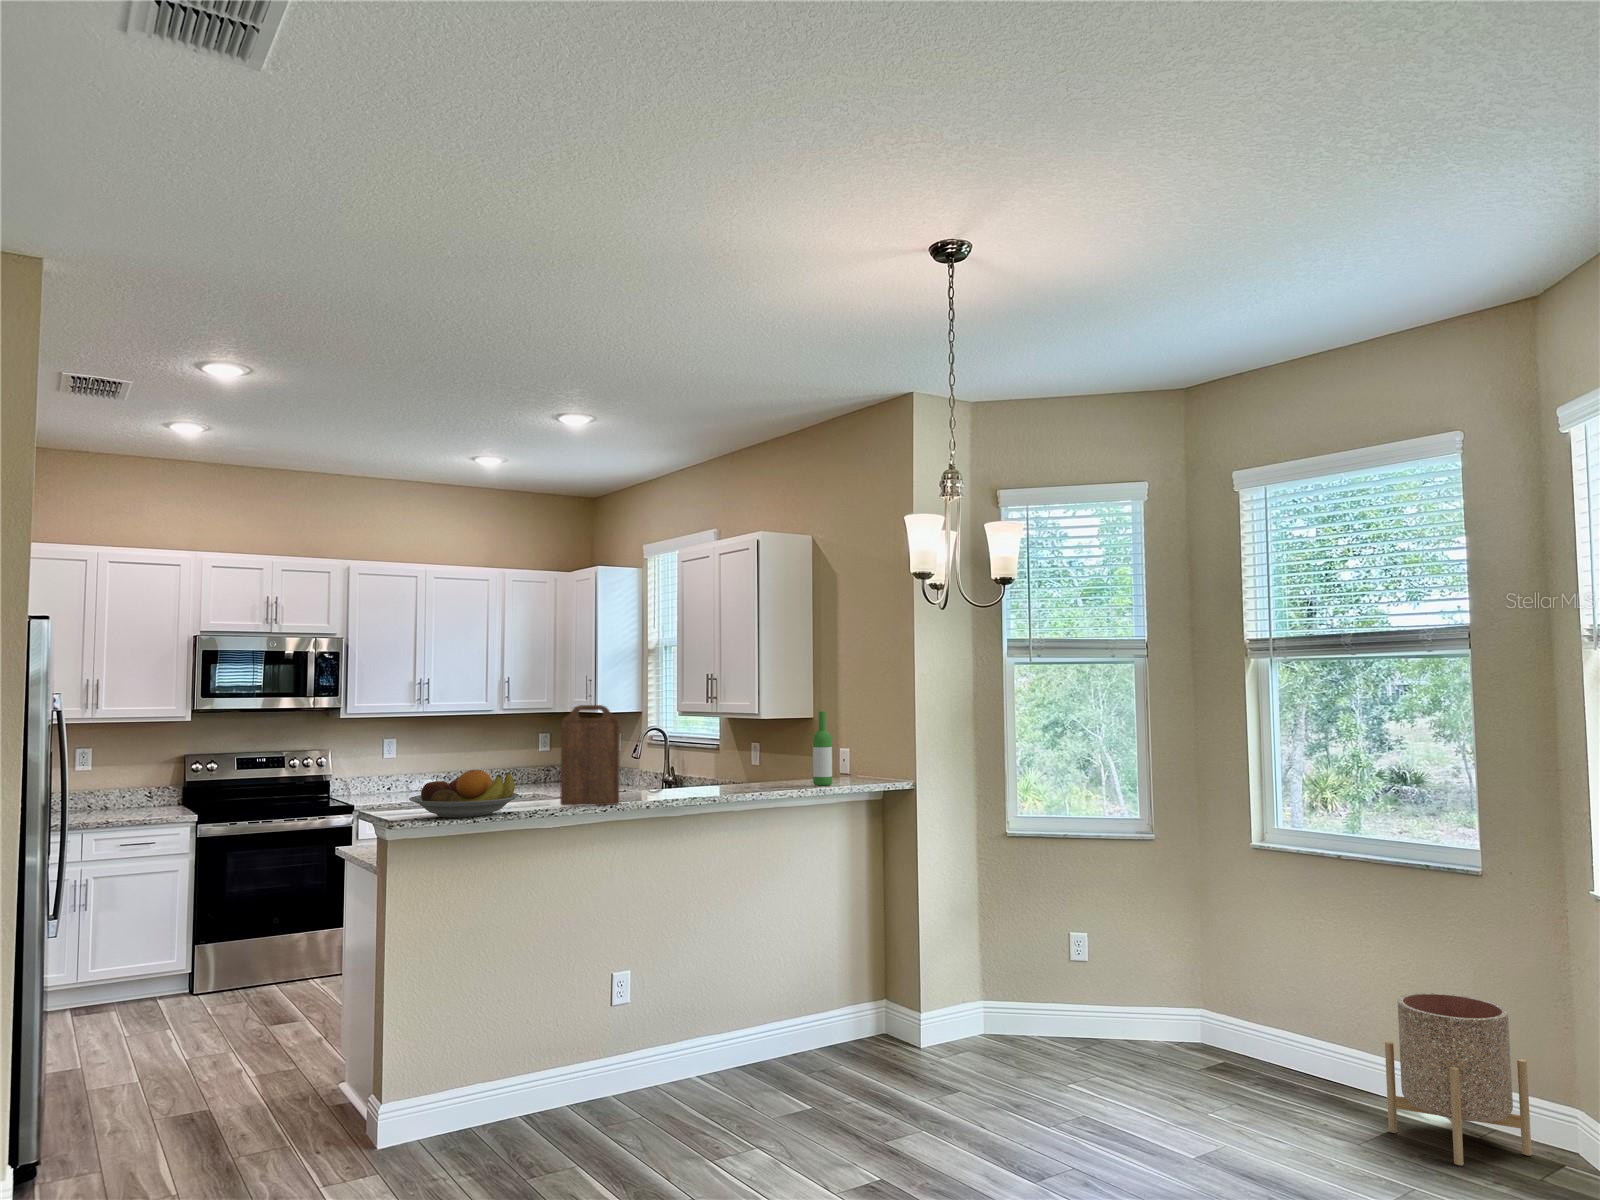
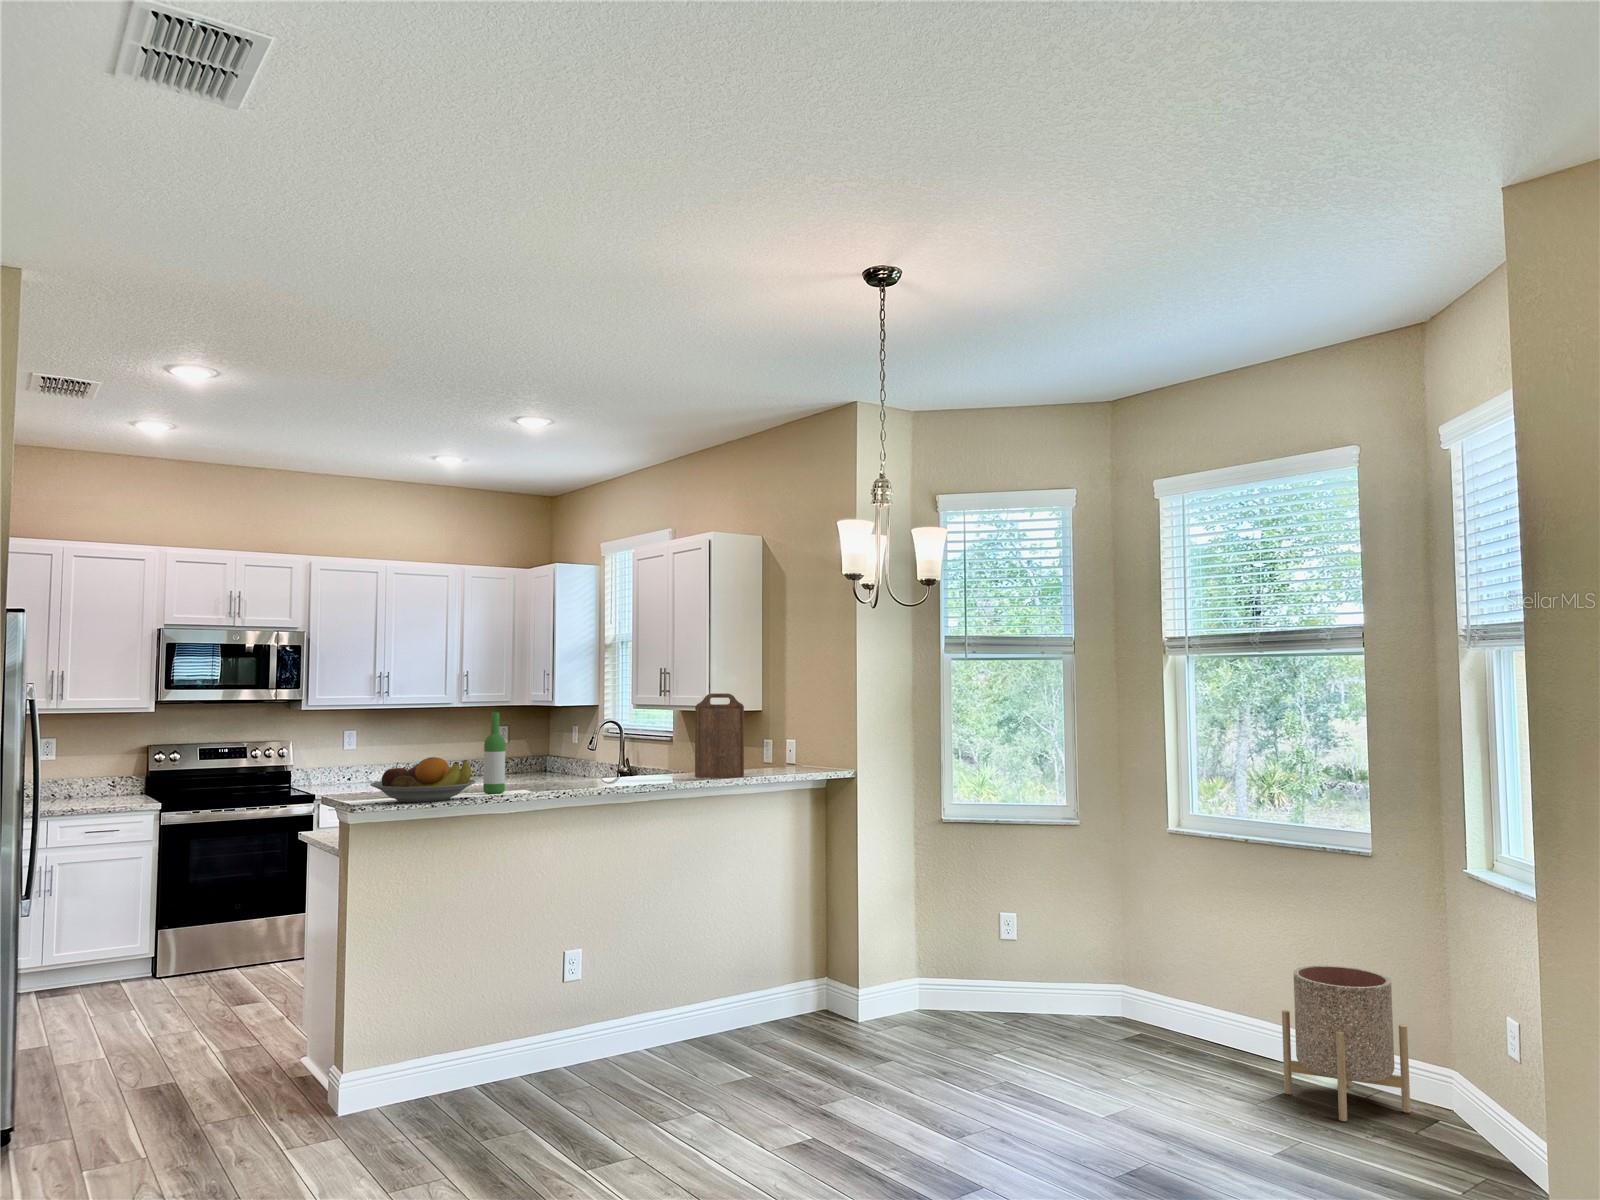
cutting board: present [560,705,620,806] -> present [695,693,744,778]
wine bottle: present [813,711,832,786] -> present [483,712,505,794]

